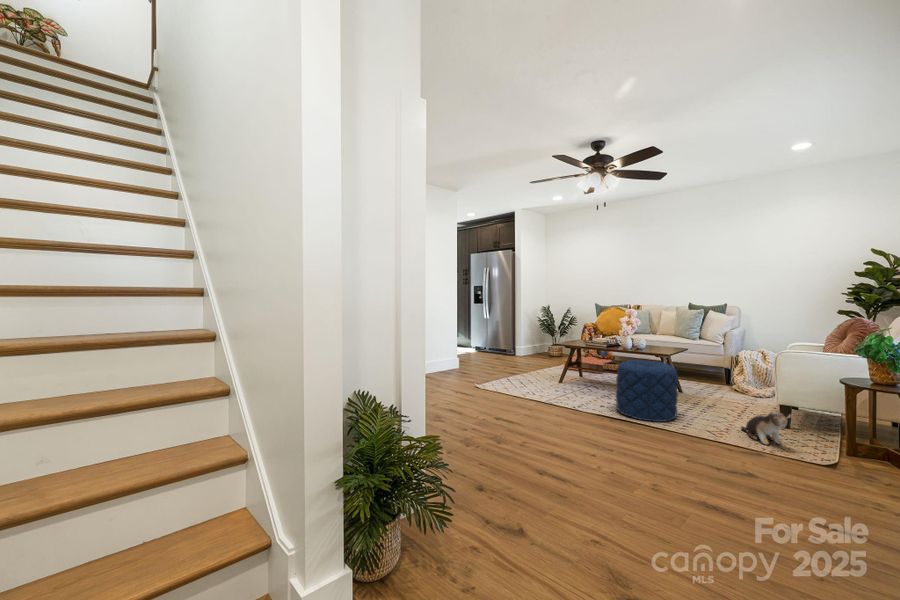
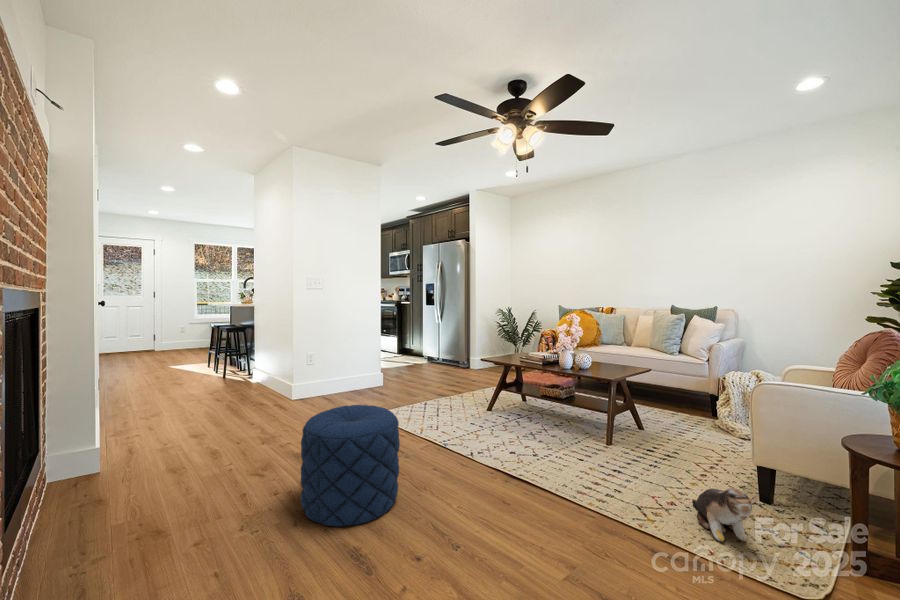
pouf: present [616,360,678,422] -> present [300,405,400,527]

